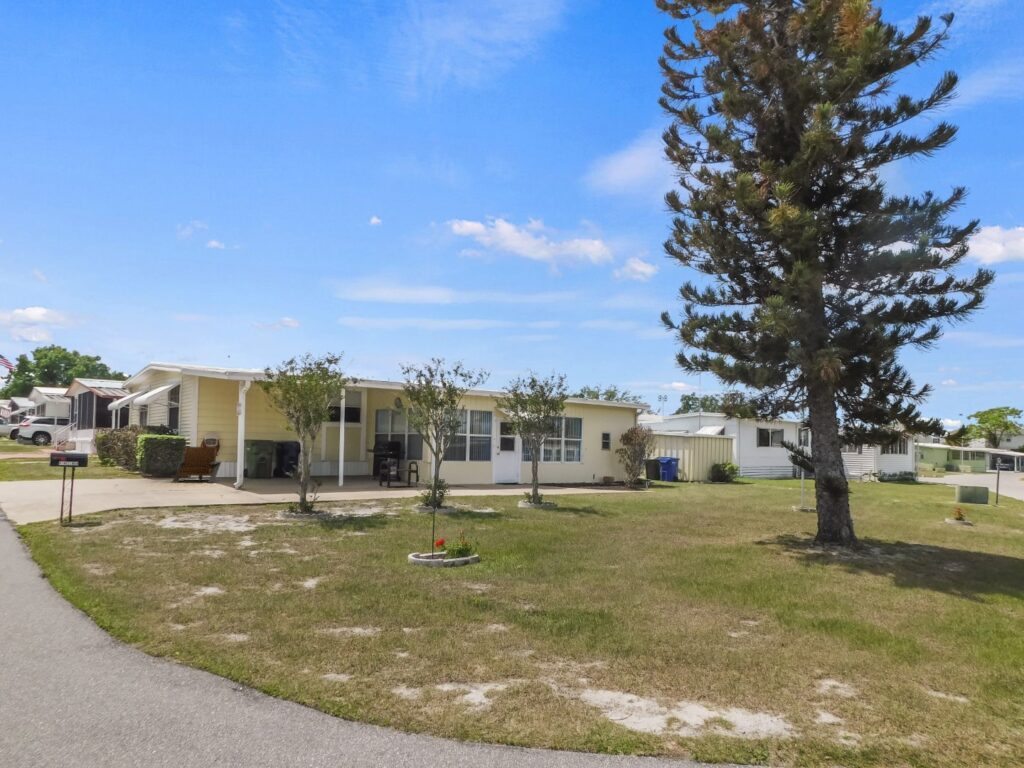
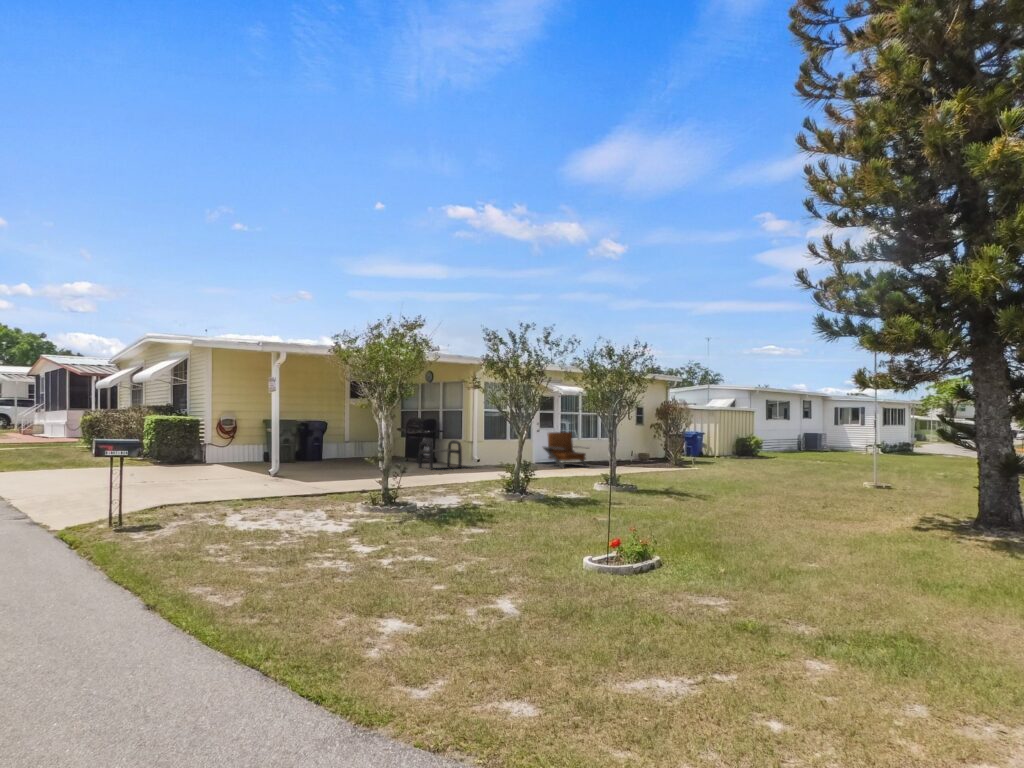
lounge chair: present [172,447,221,483] -> present [543,432,589,468]

